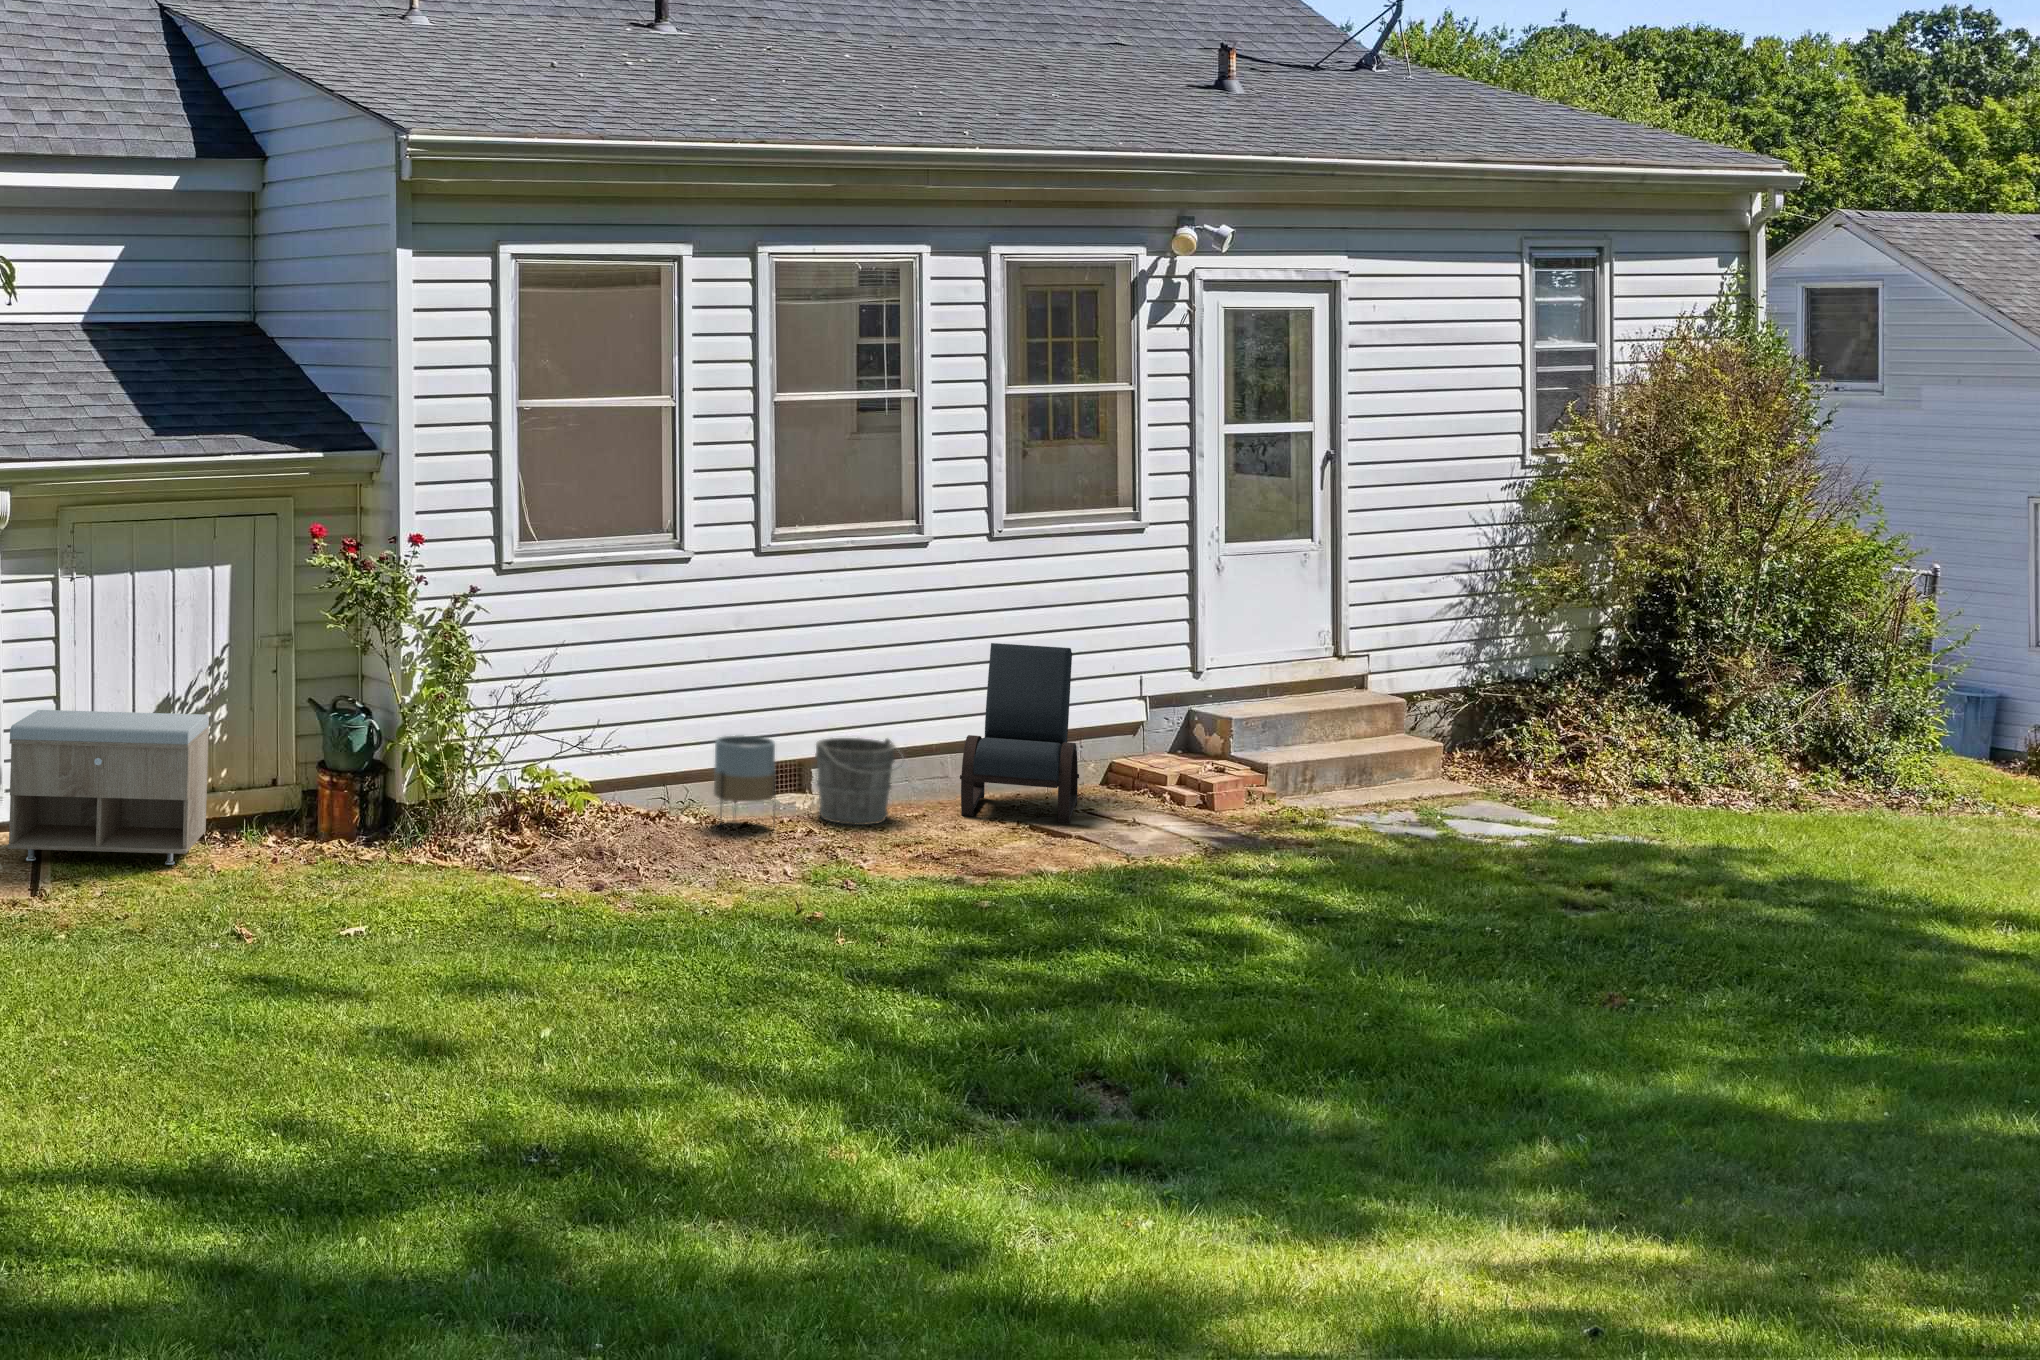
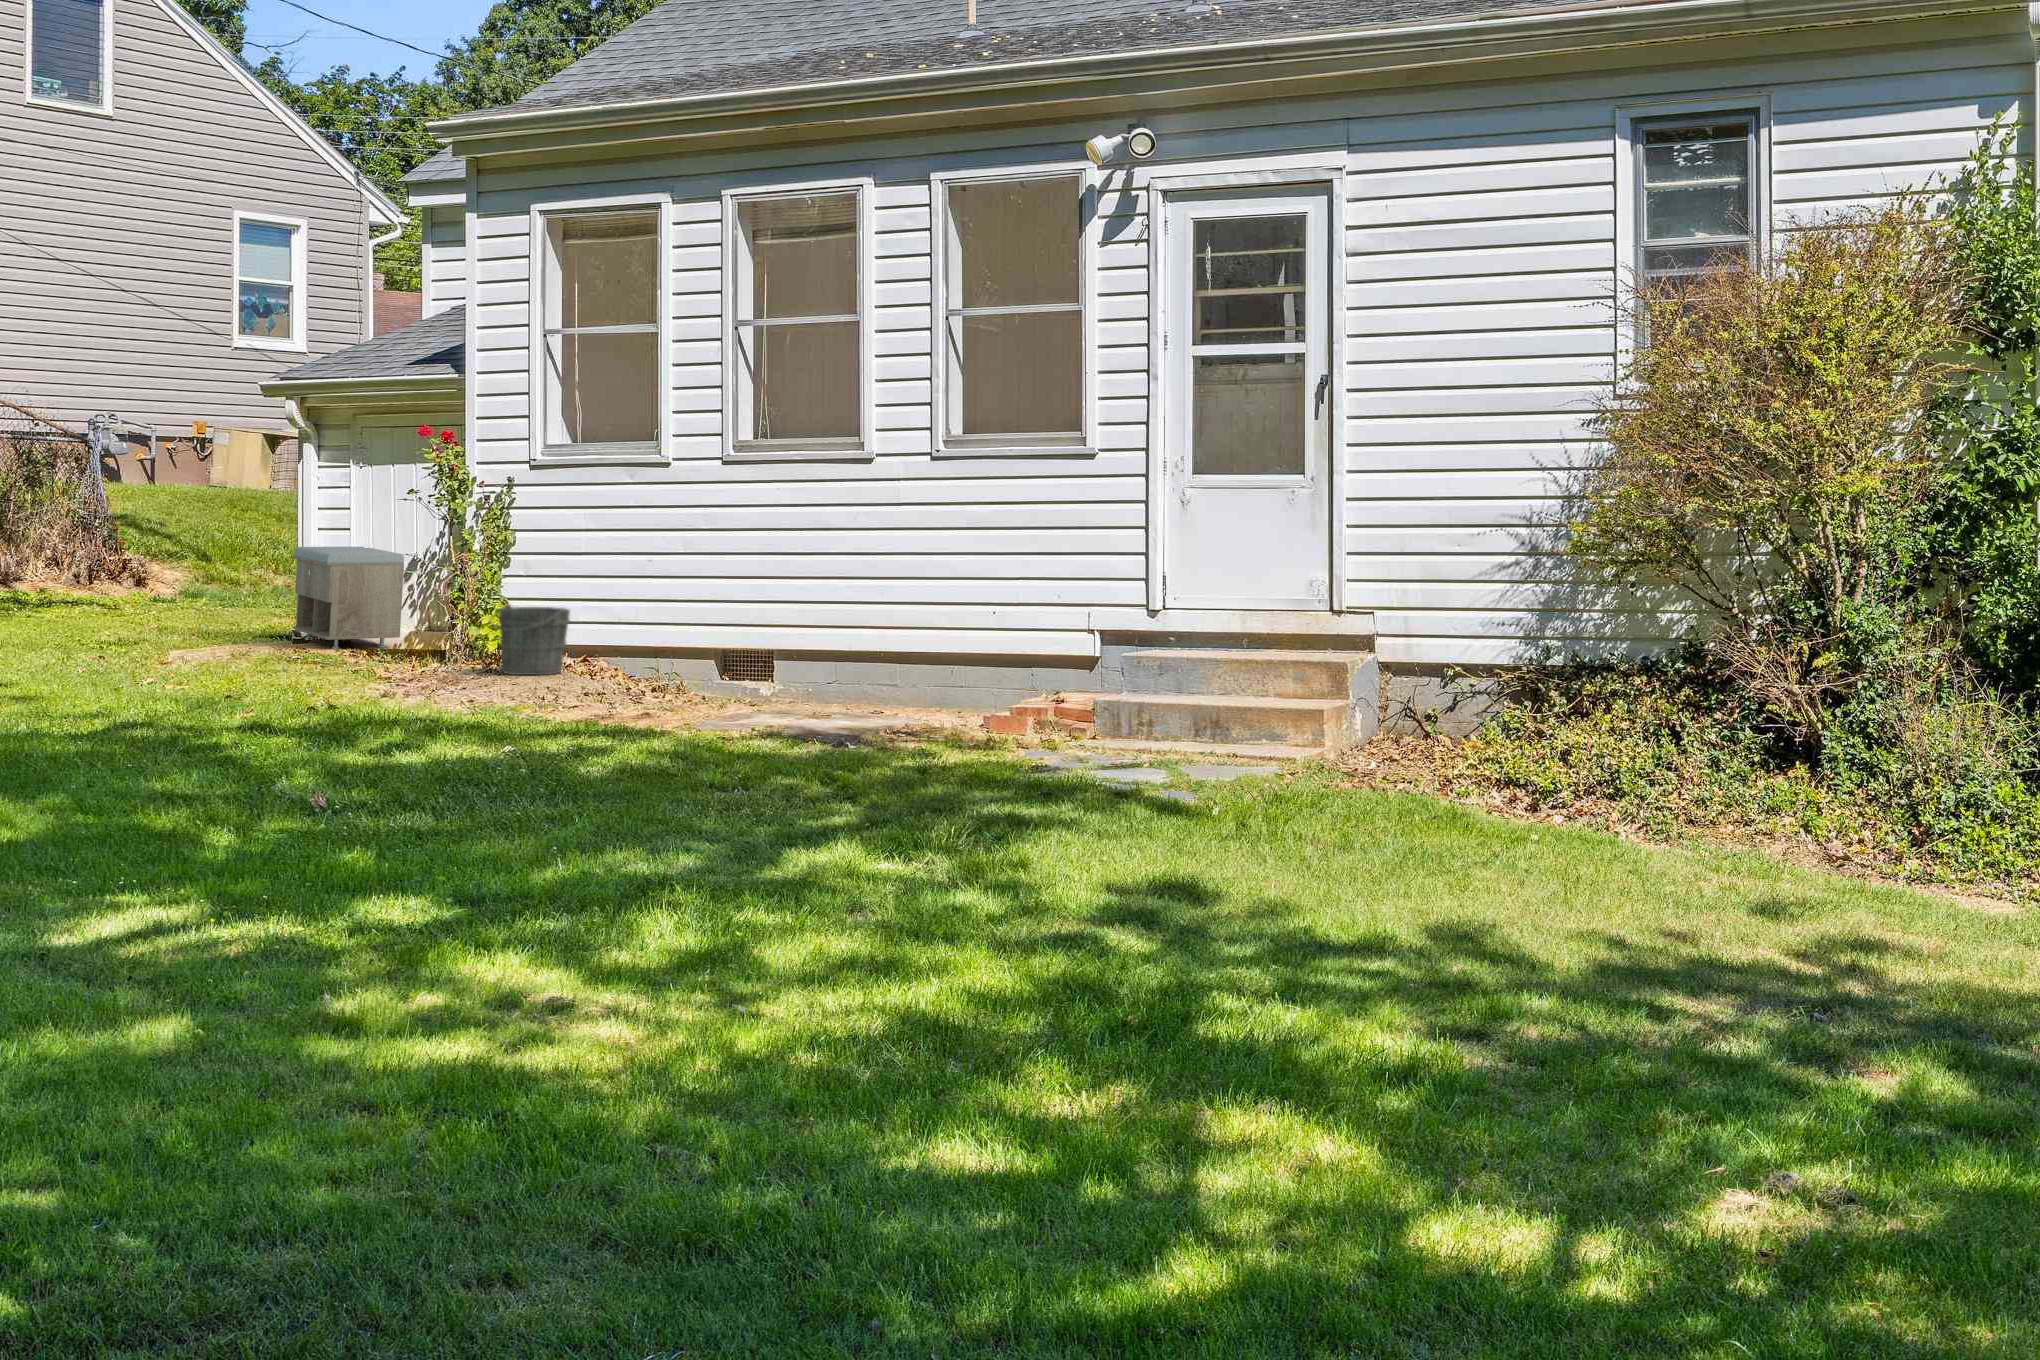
lounge chair: present [960,643,1079,824] -> none [813,555,978,715]
planter: present [714,735,776,811] -> none [637,608,694,687]
bucket: present [815,738,902,825] -> present [499,604,570,675]

